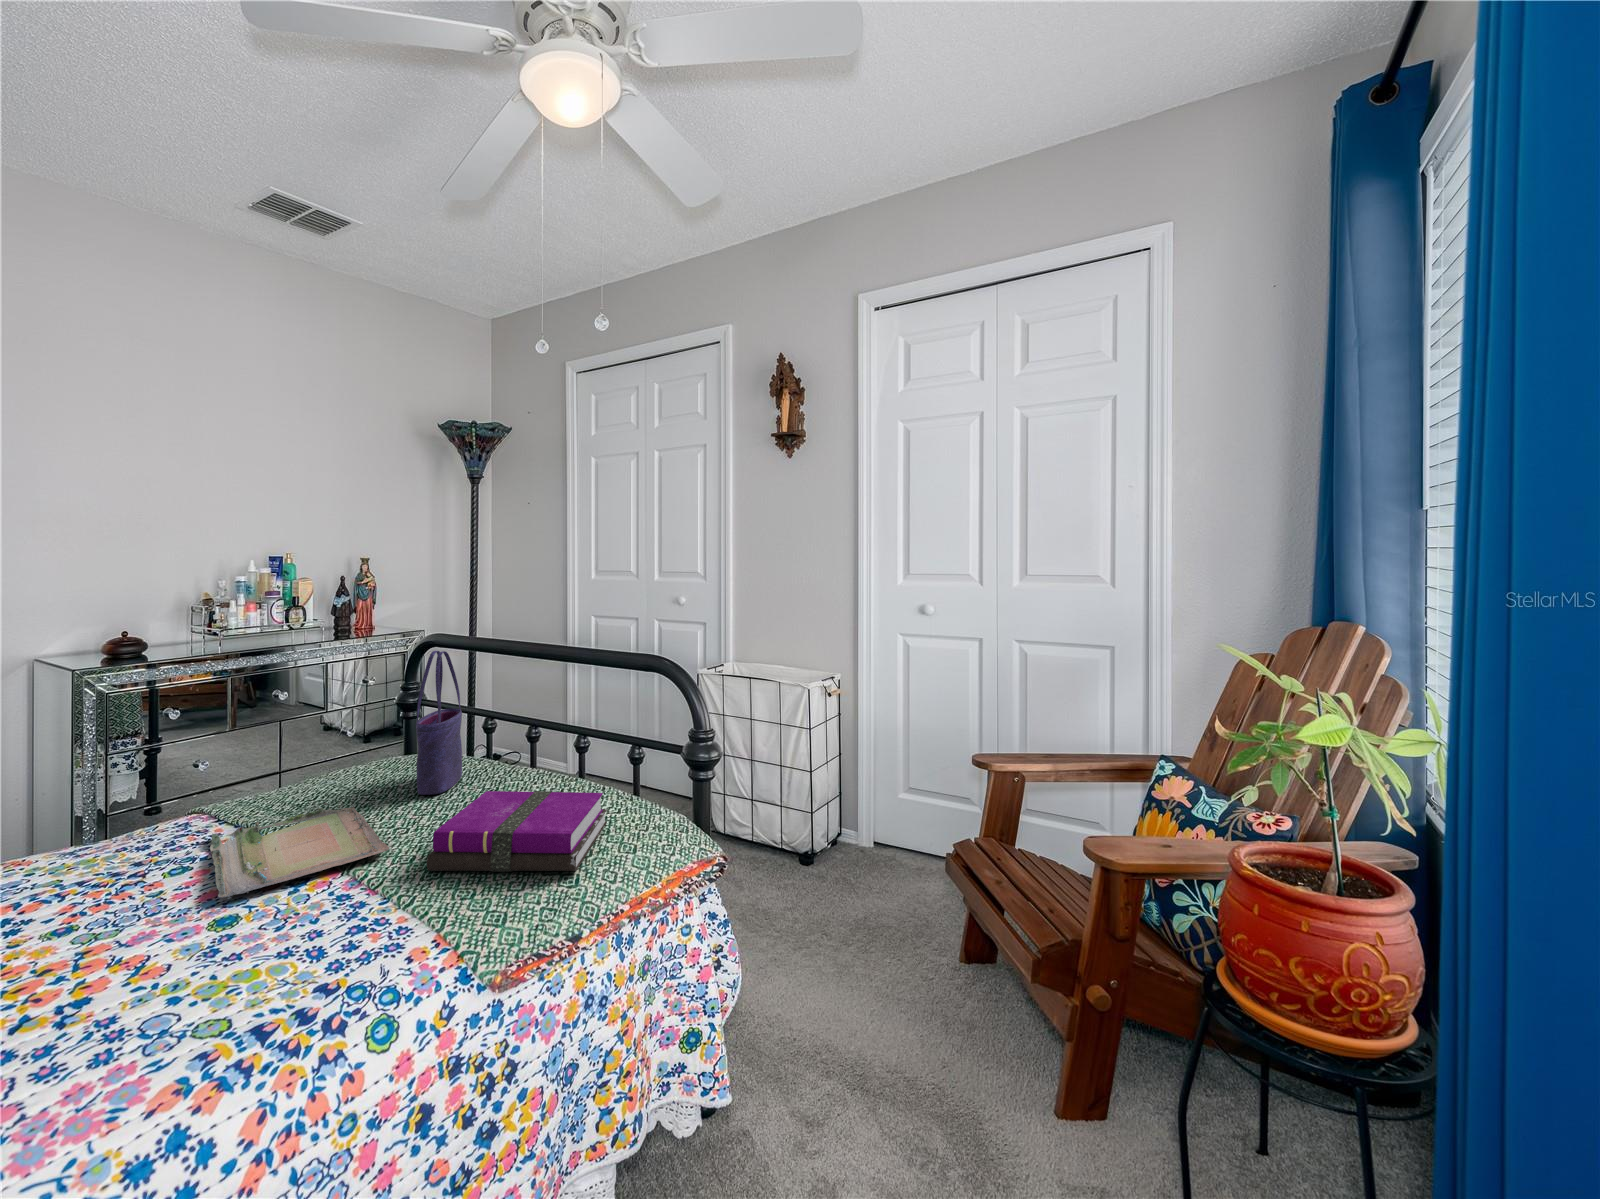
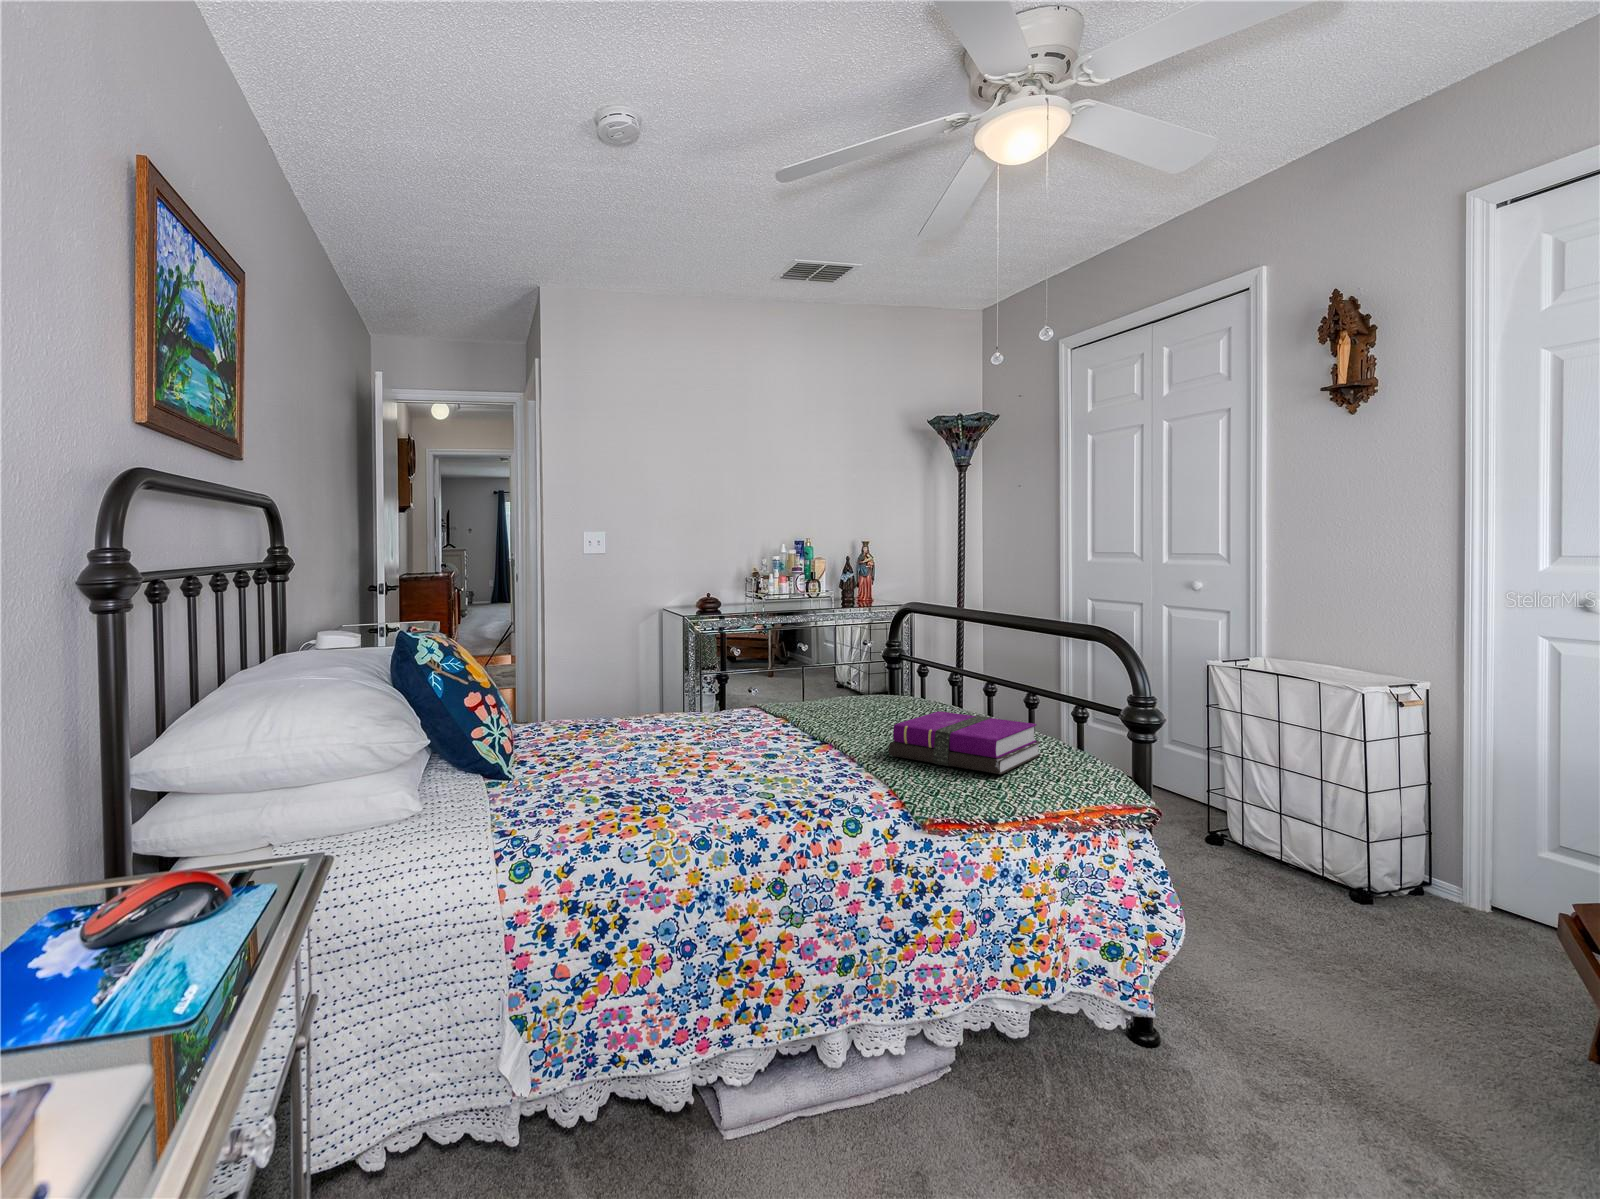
tote bag: present [416,651,462,795] -> none [889,592,926,718]
tray: present [210,803,389,899] -> none [762,706,866,746]

